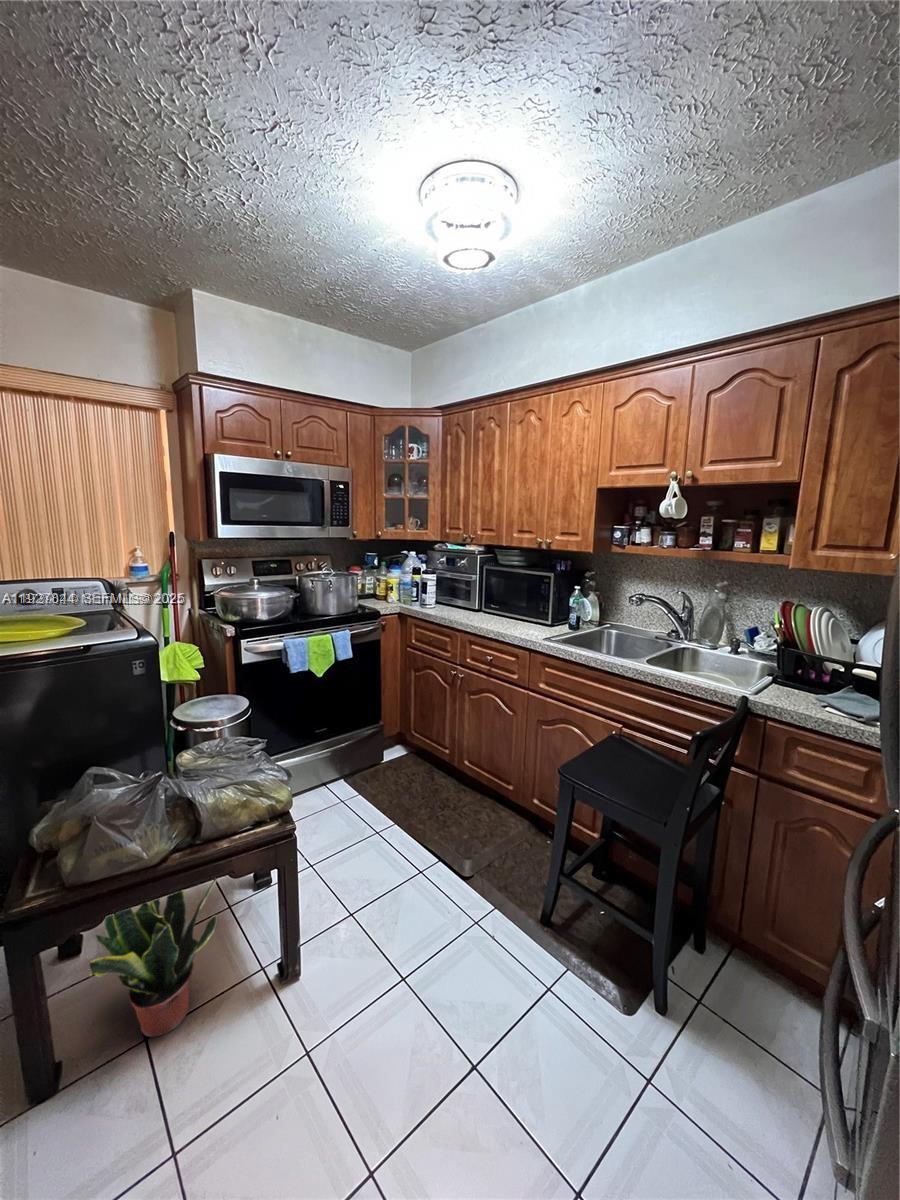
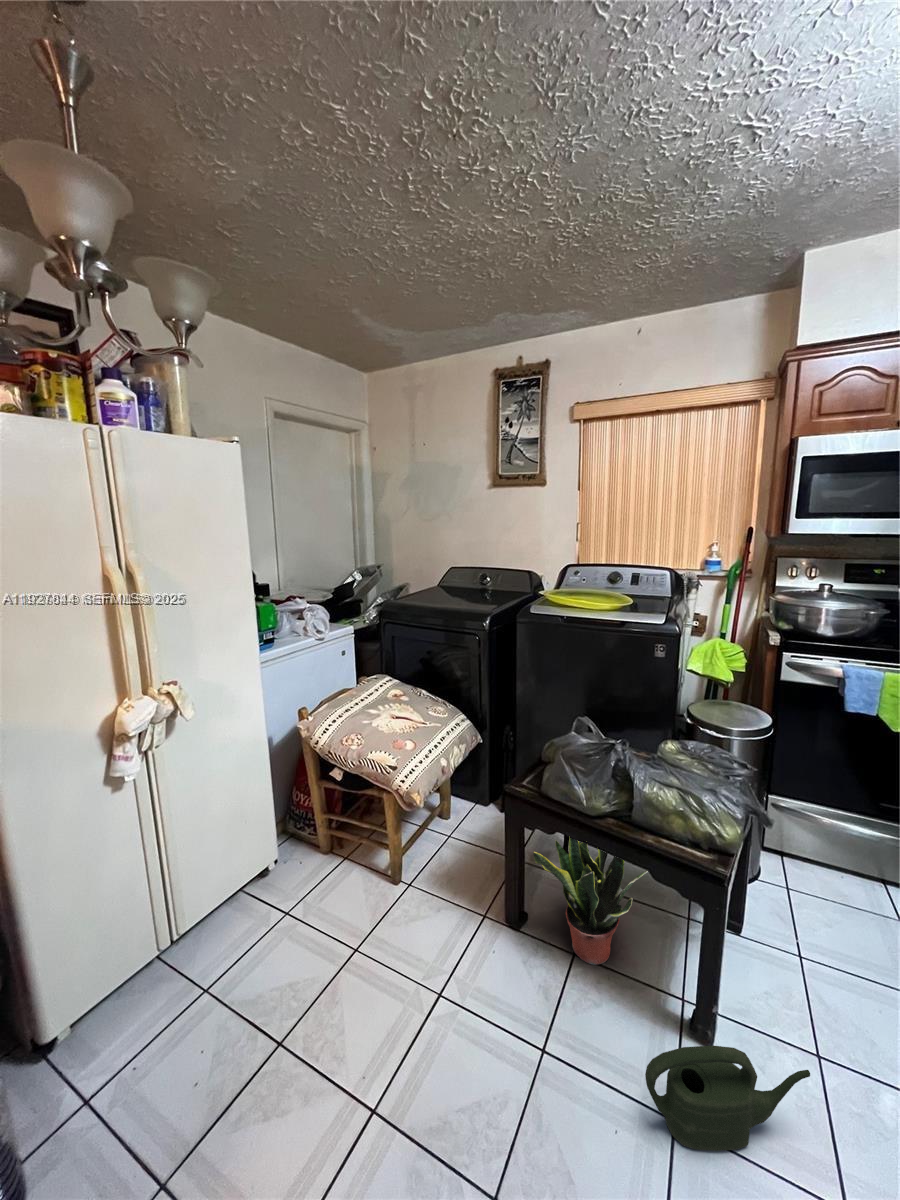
watering can: none [292,918,368,1059] -> present [645,1045,810,1151]

